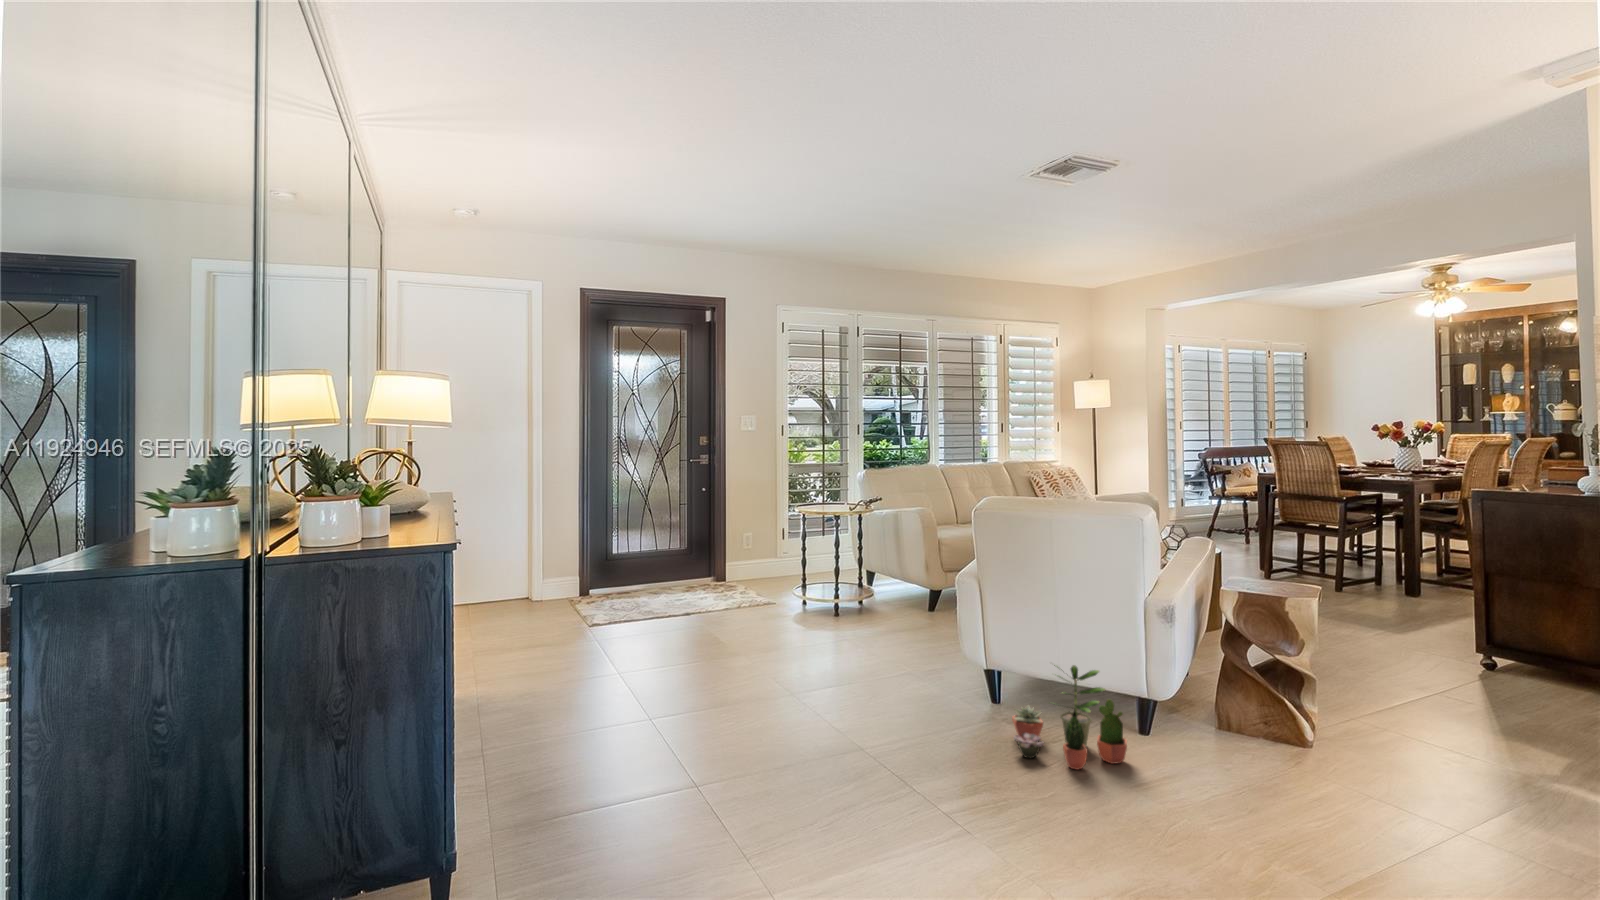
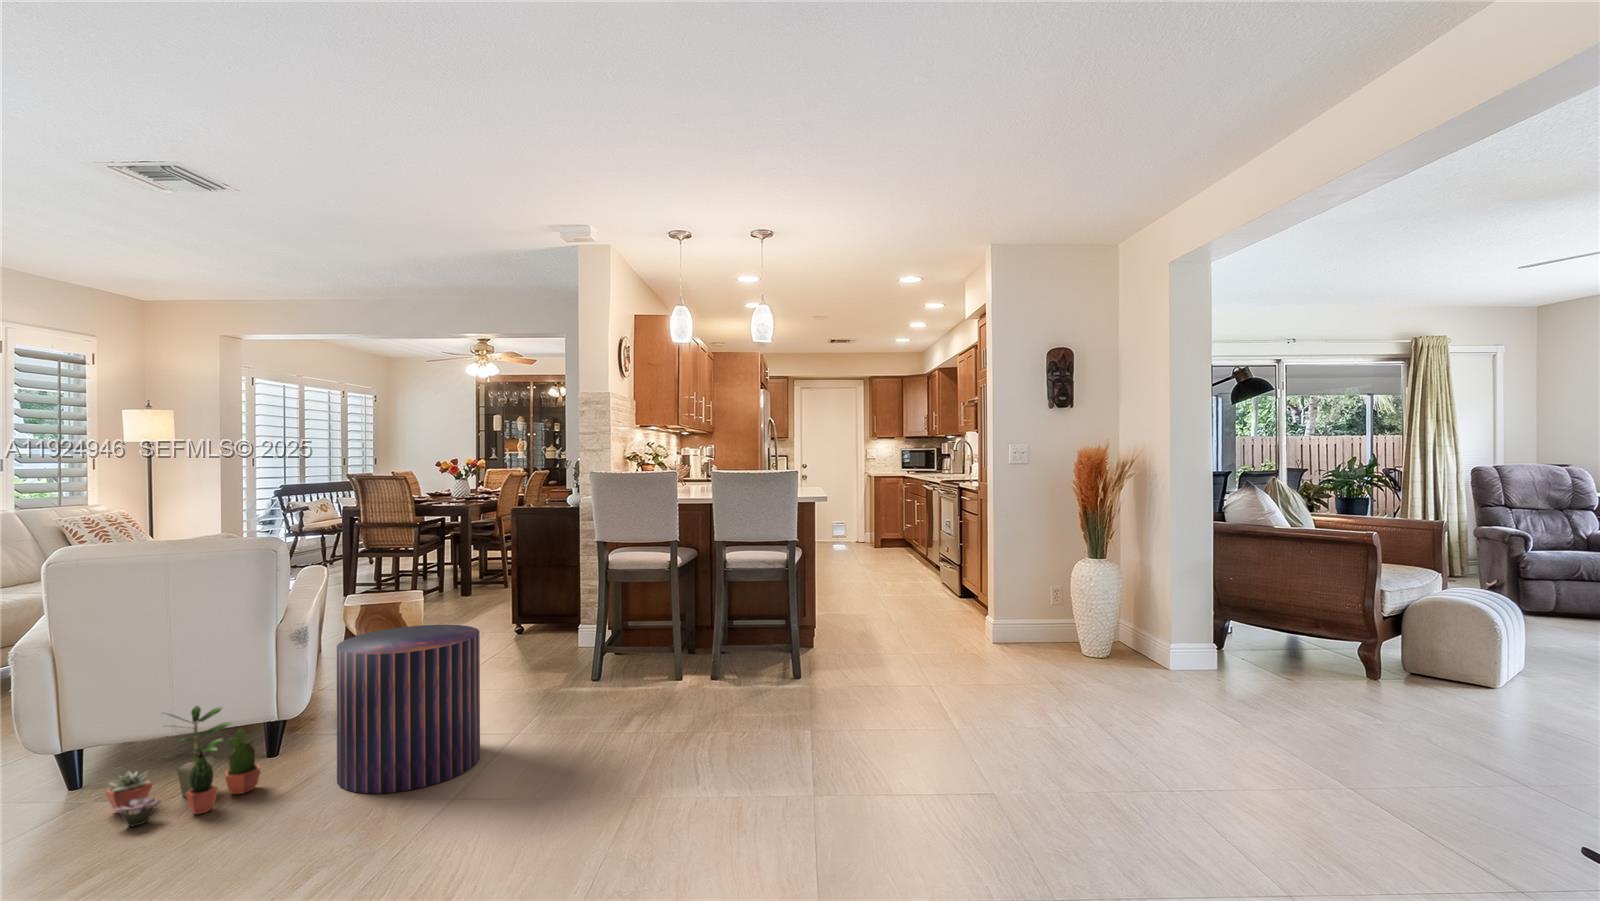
pouf: none [1199,632,1388,851] -> present [337,625,480,793]

